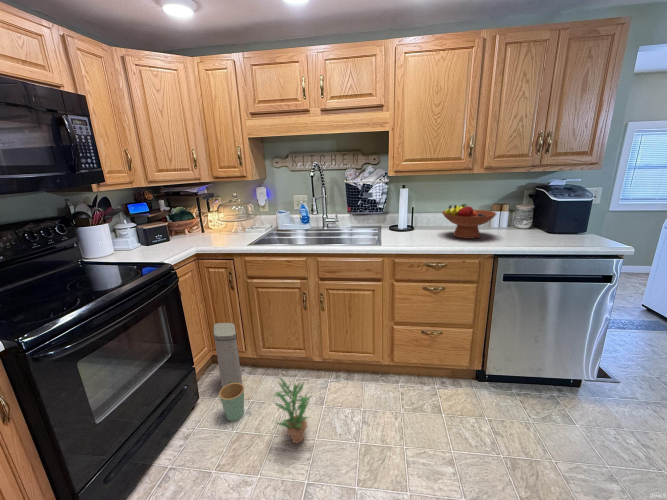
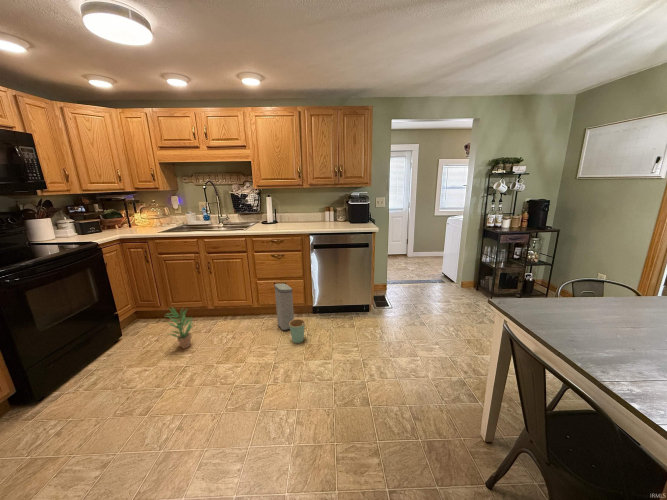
fruit bowl: present [442,204,496,239] -> none [286,206,316,226]
trash can: present [213,323,244,421] -> present [274,284,305,343]

